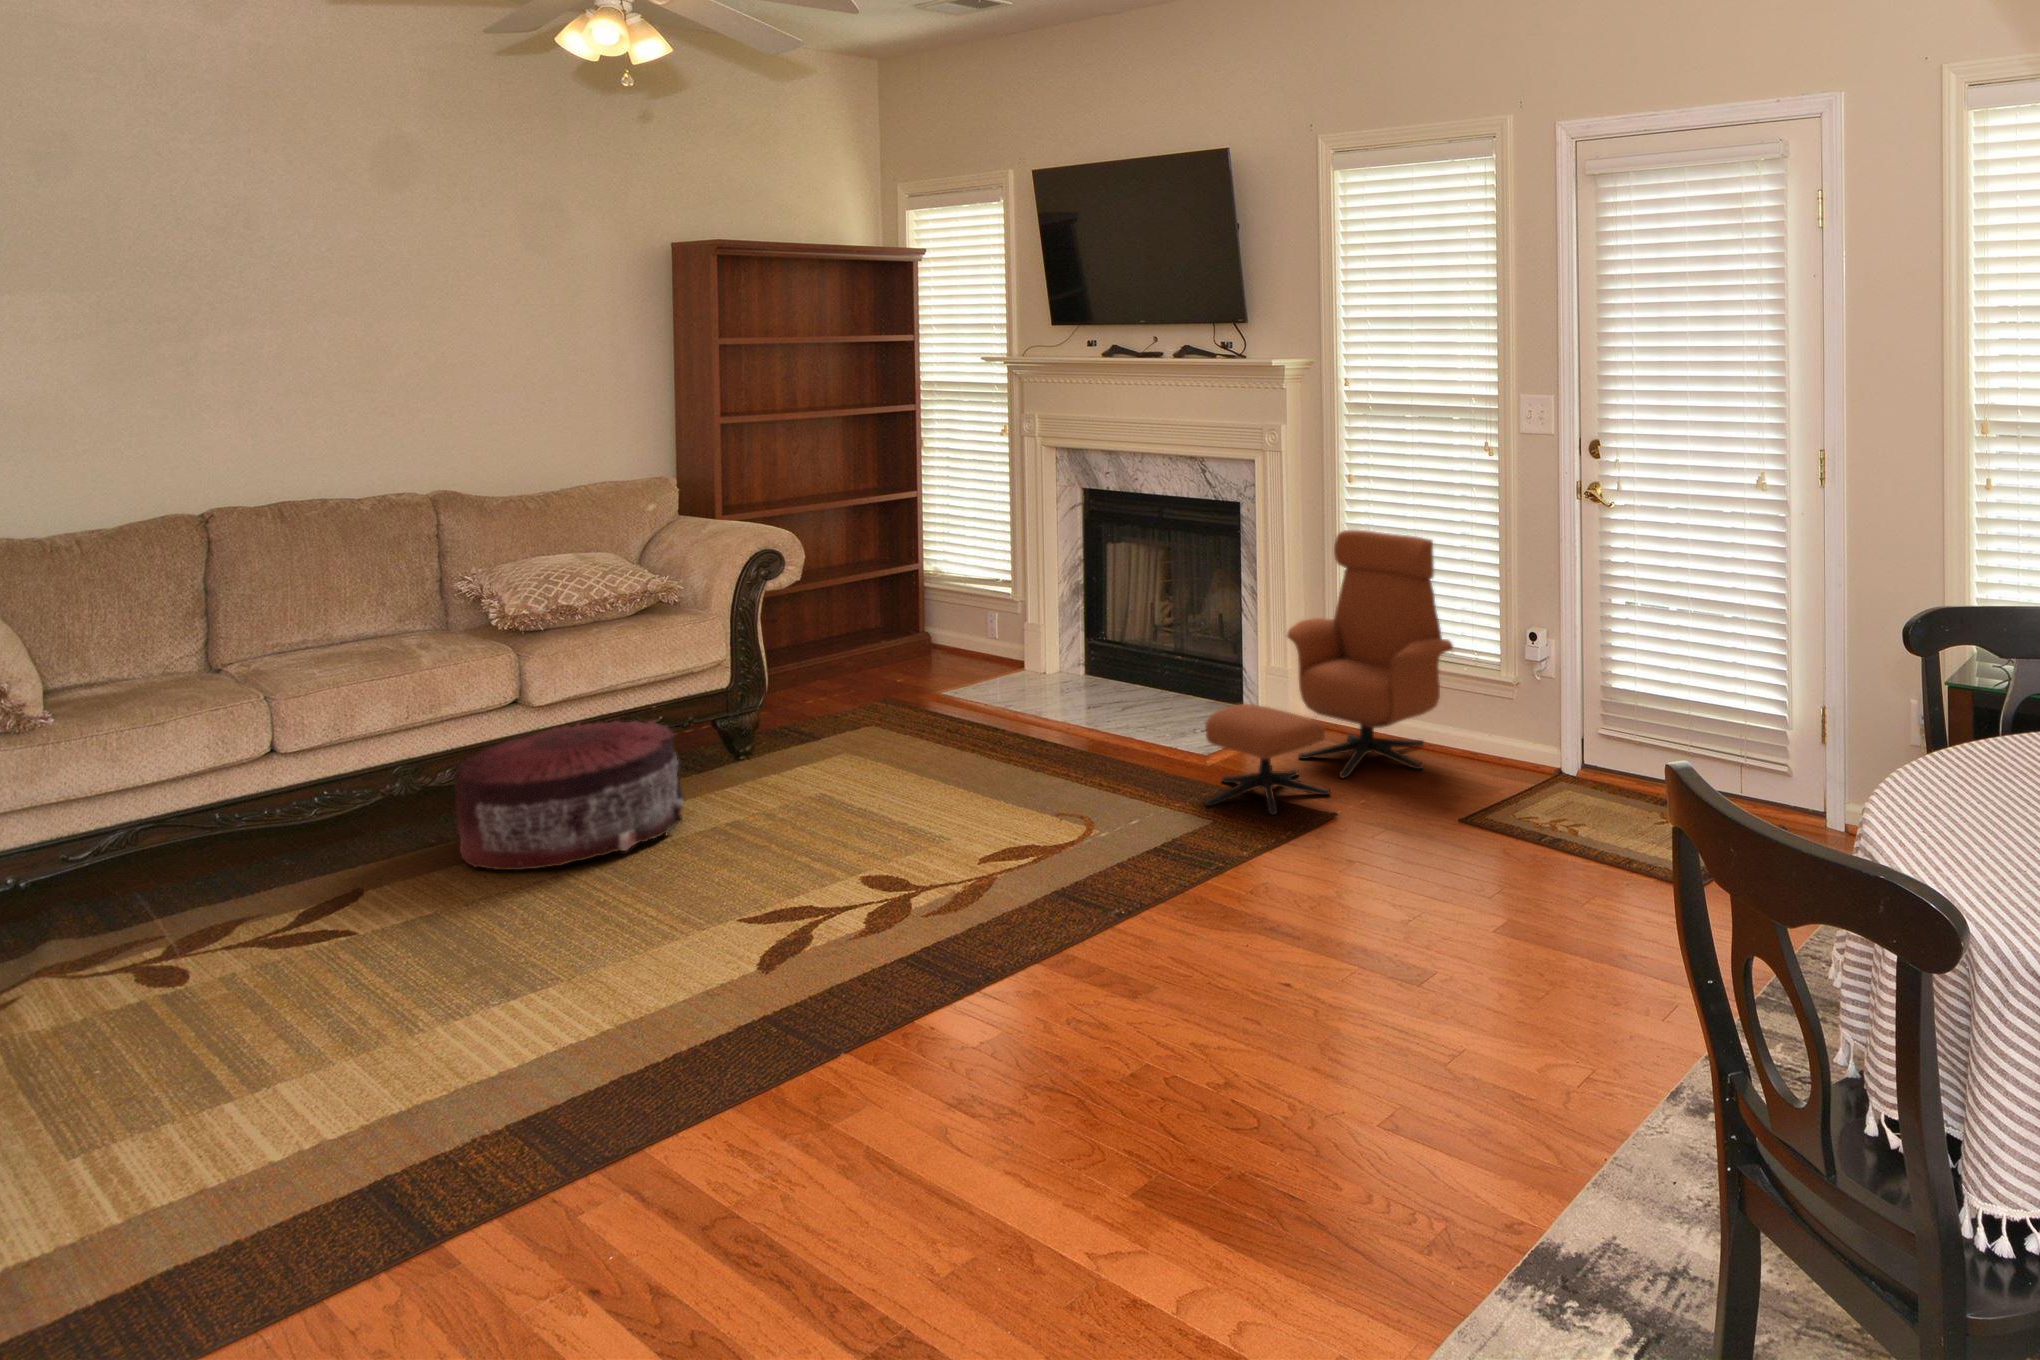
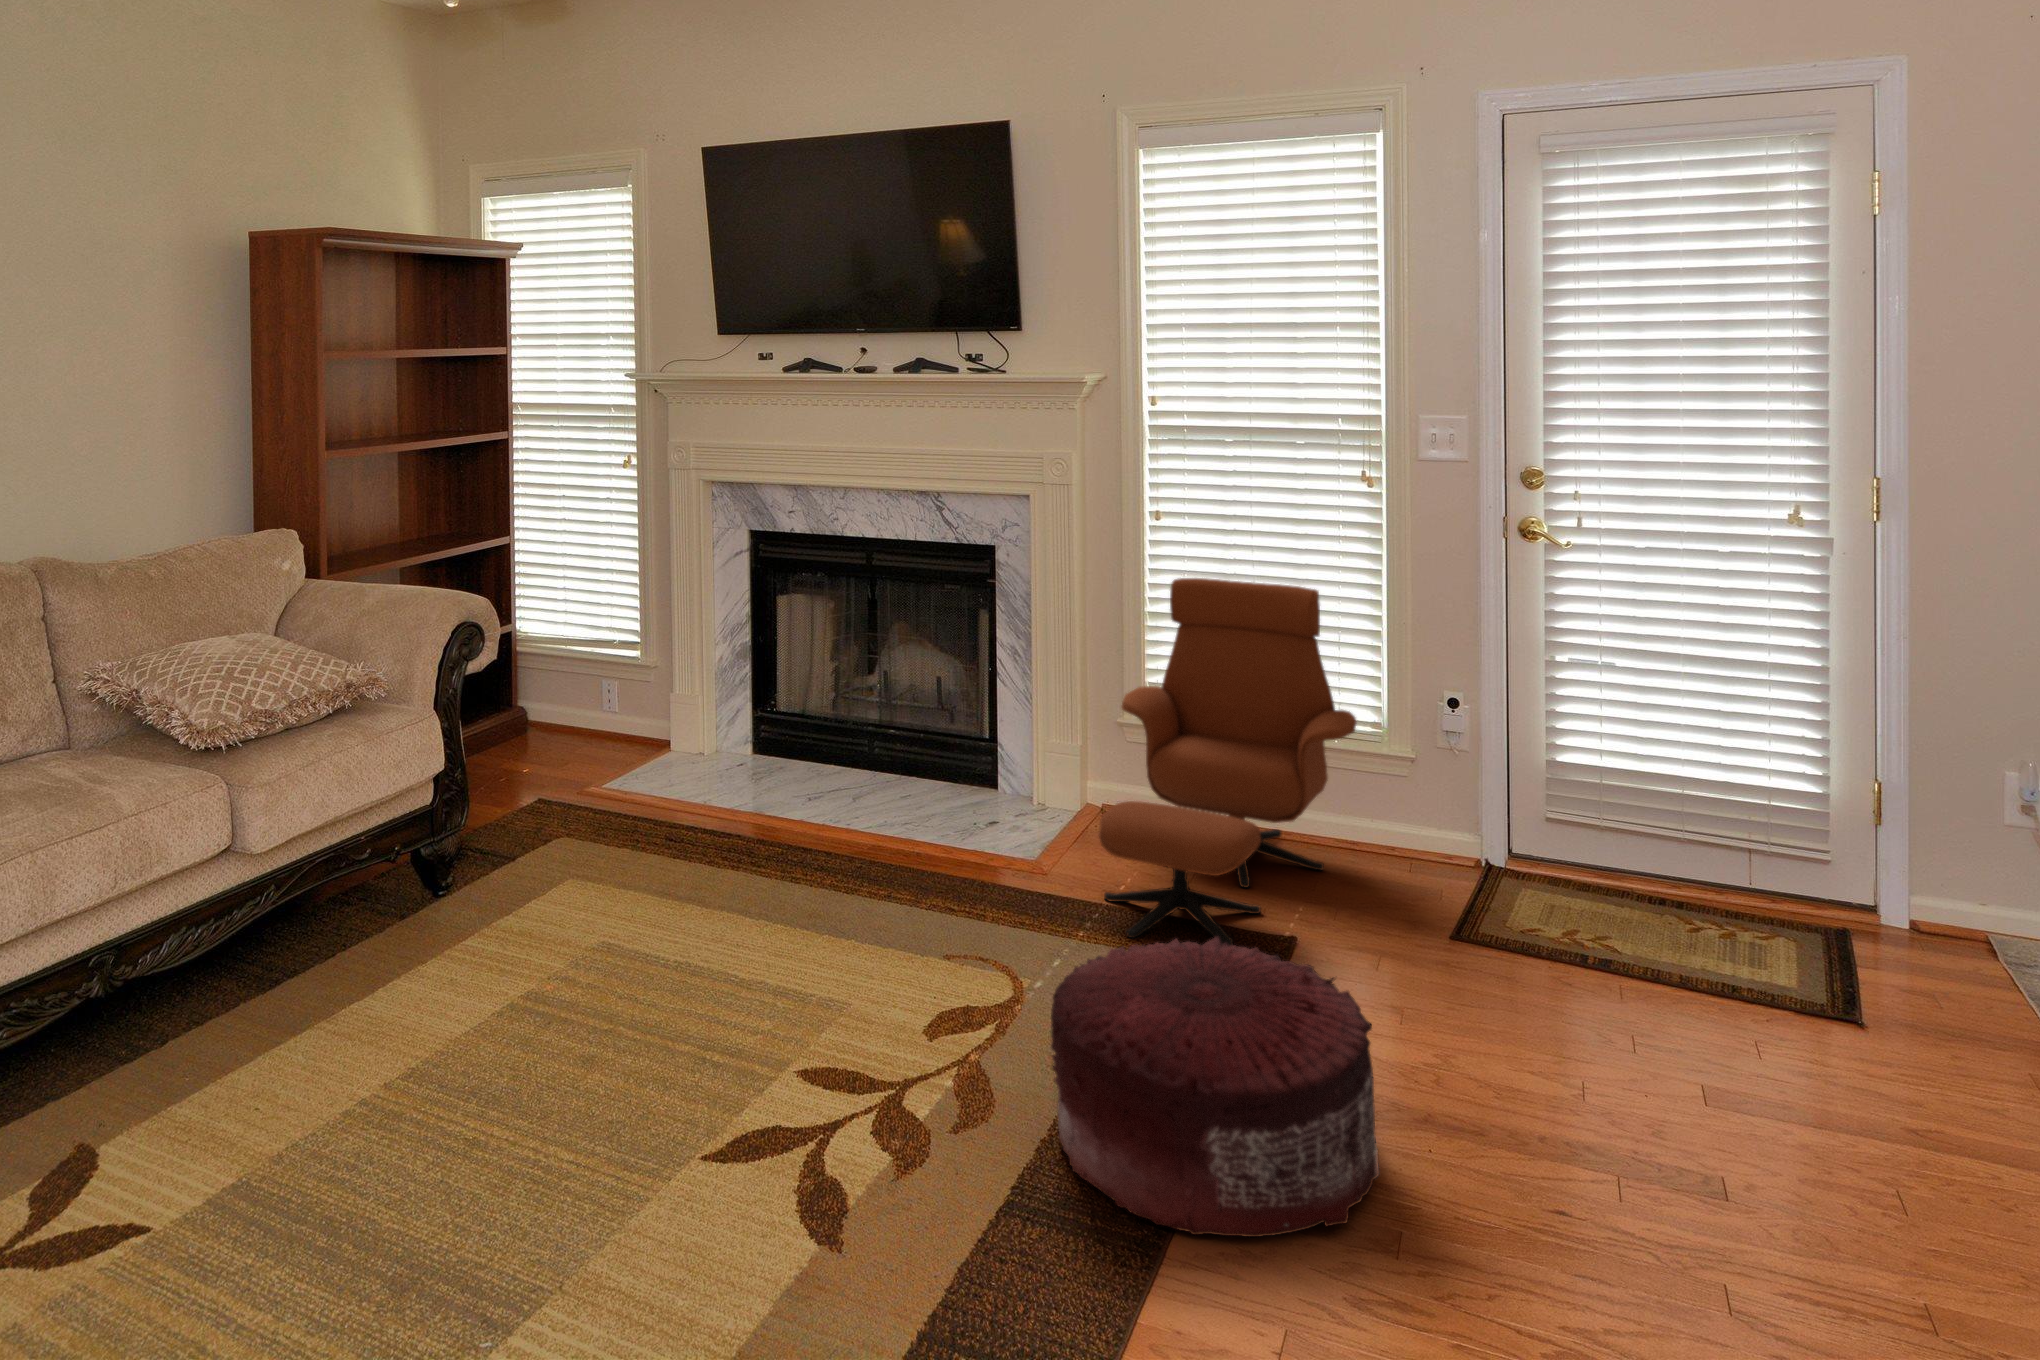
pouf: present [454,720,684,870] -> present [1051,936,1379,1237]

